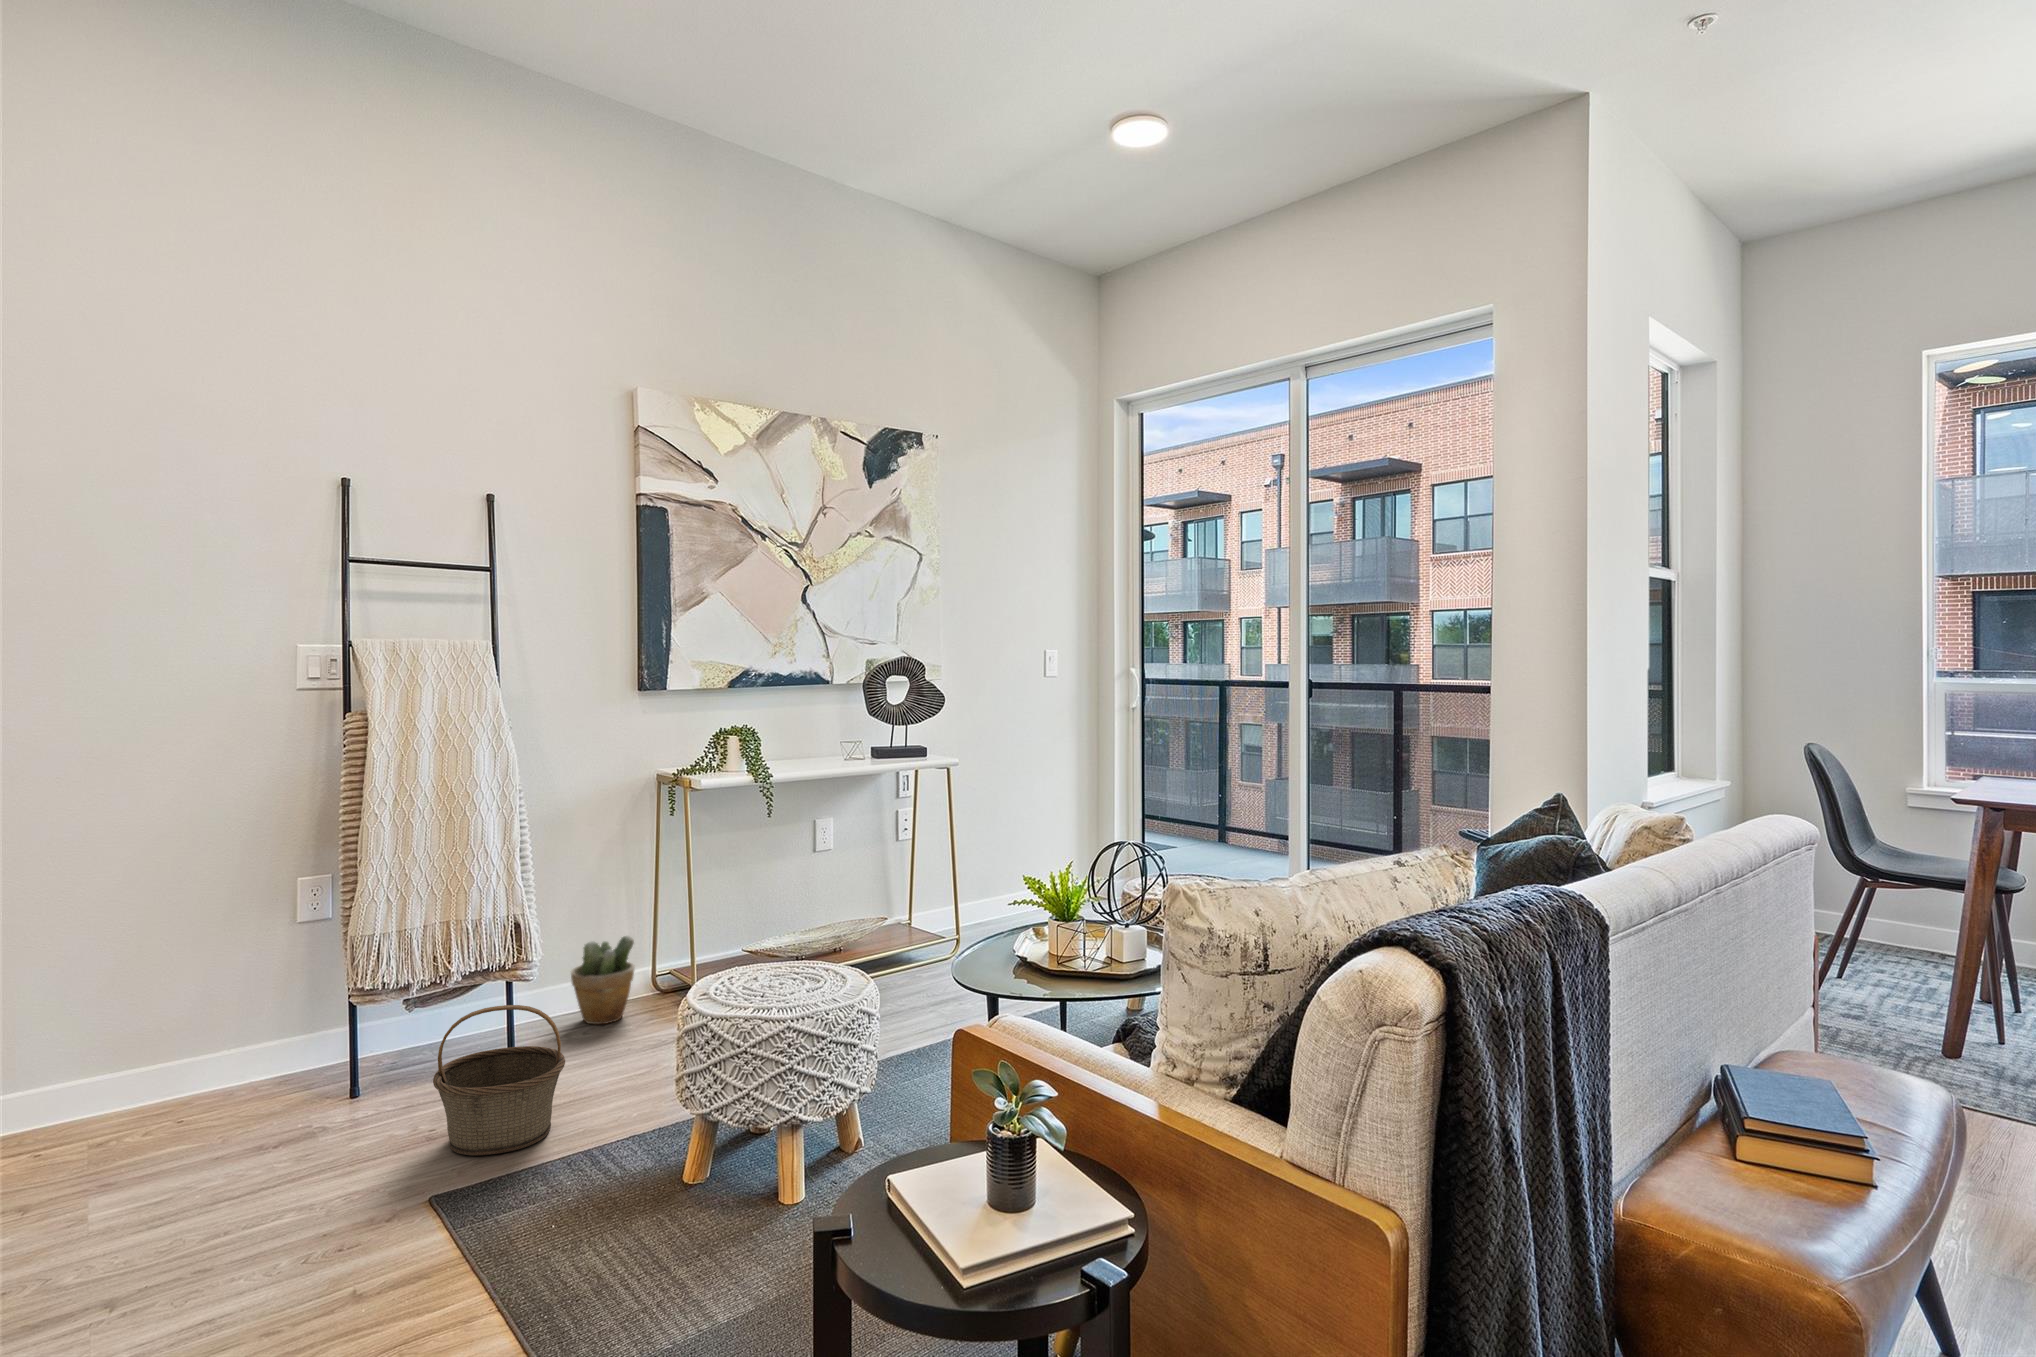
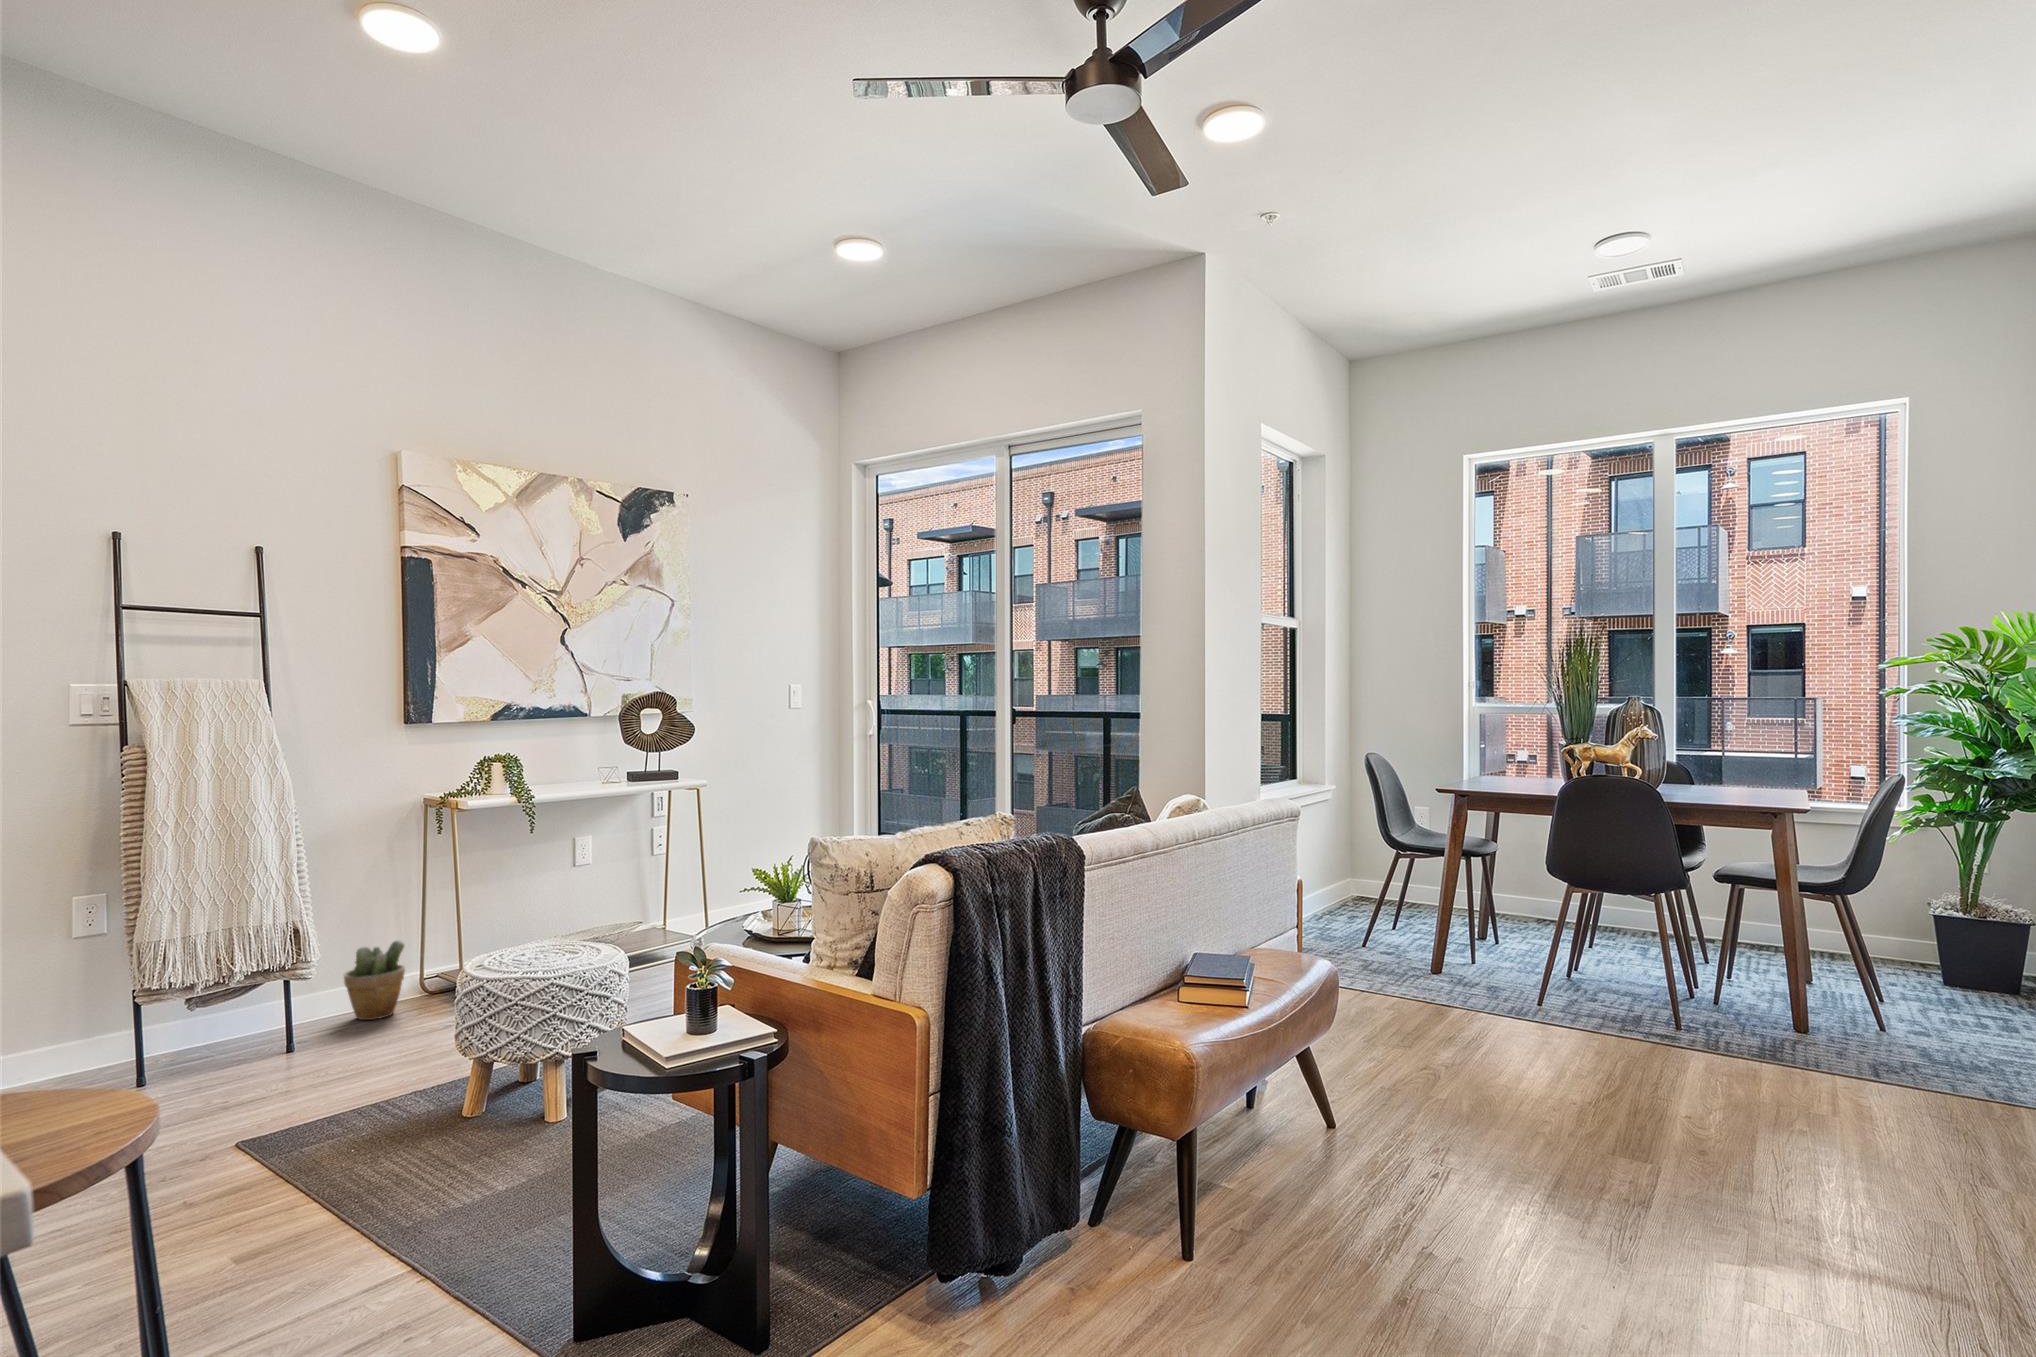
basket: present [433,1005,565,1155] -> none [228,990,349,1117]

